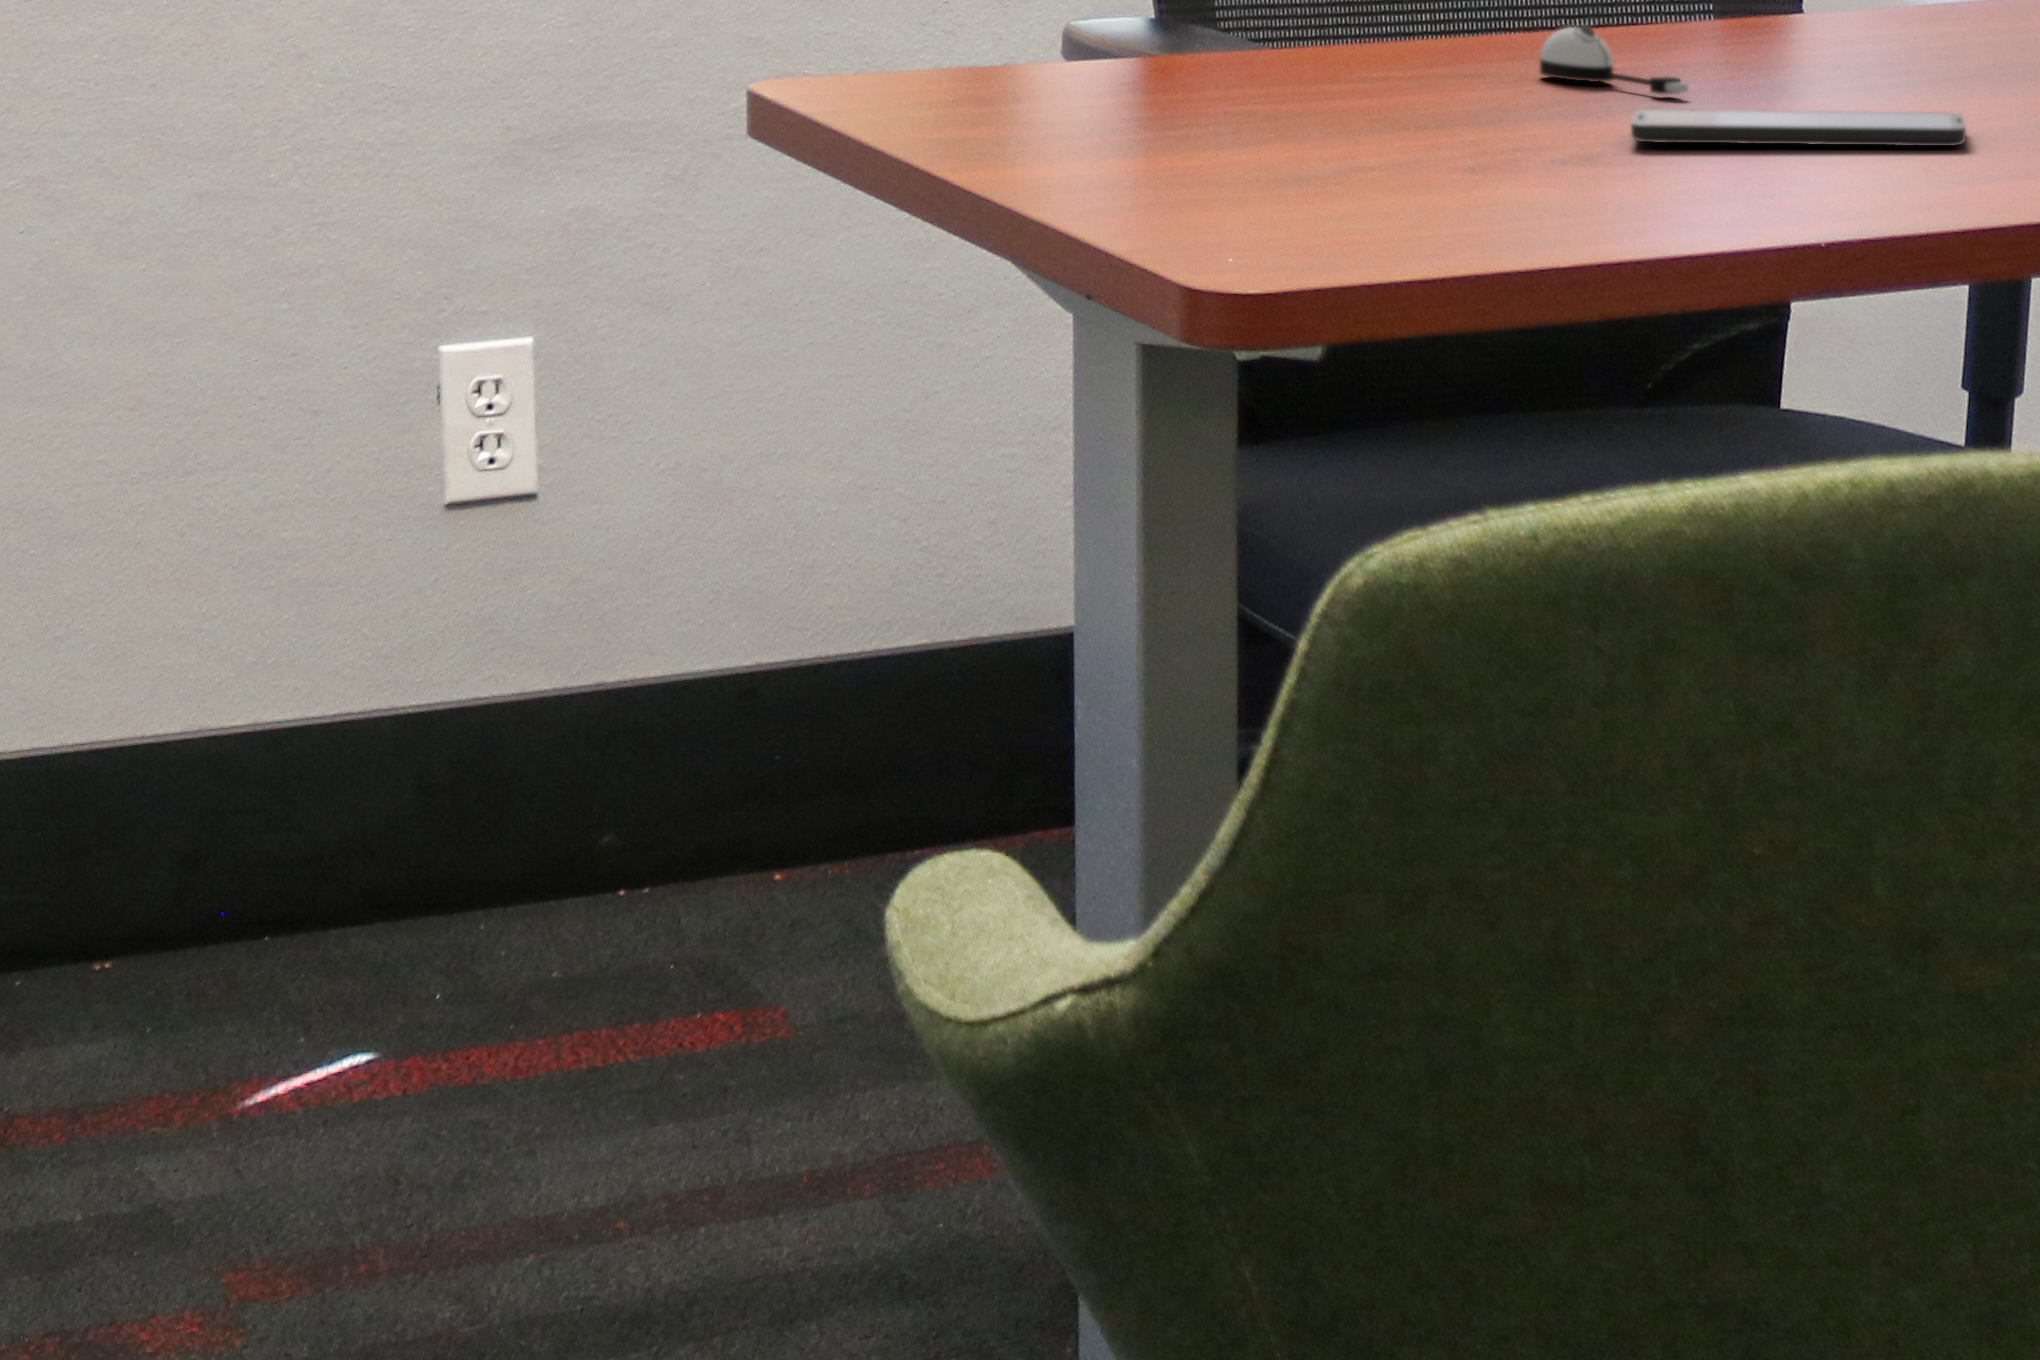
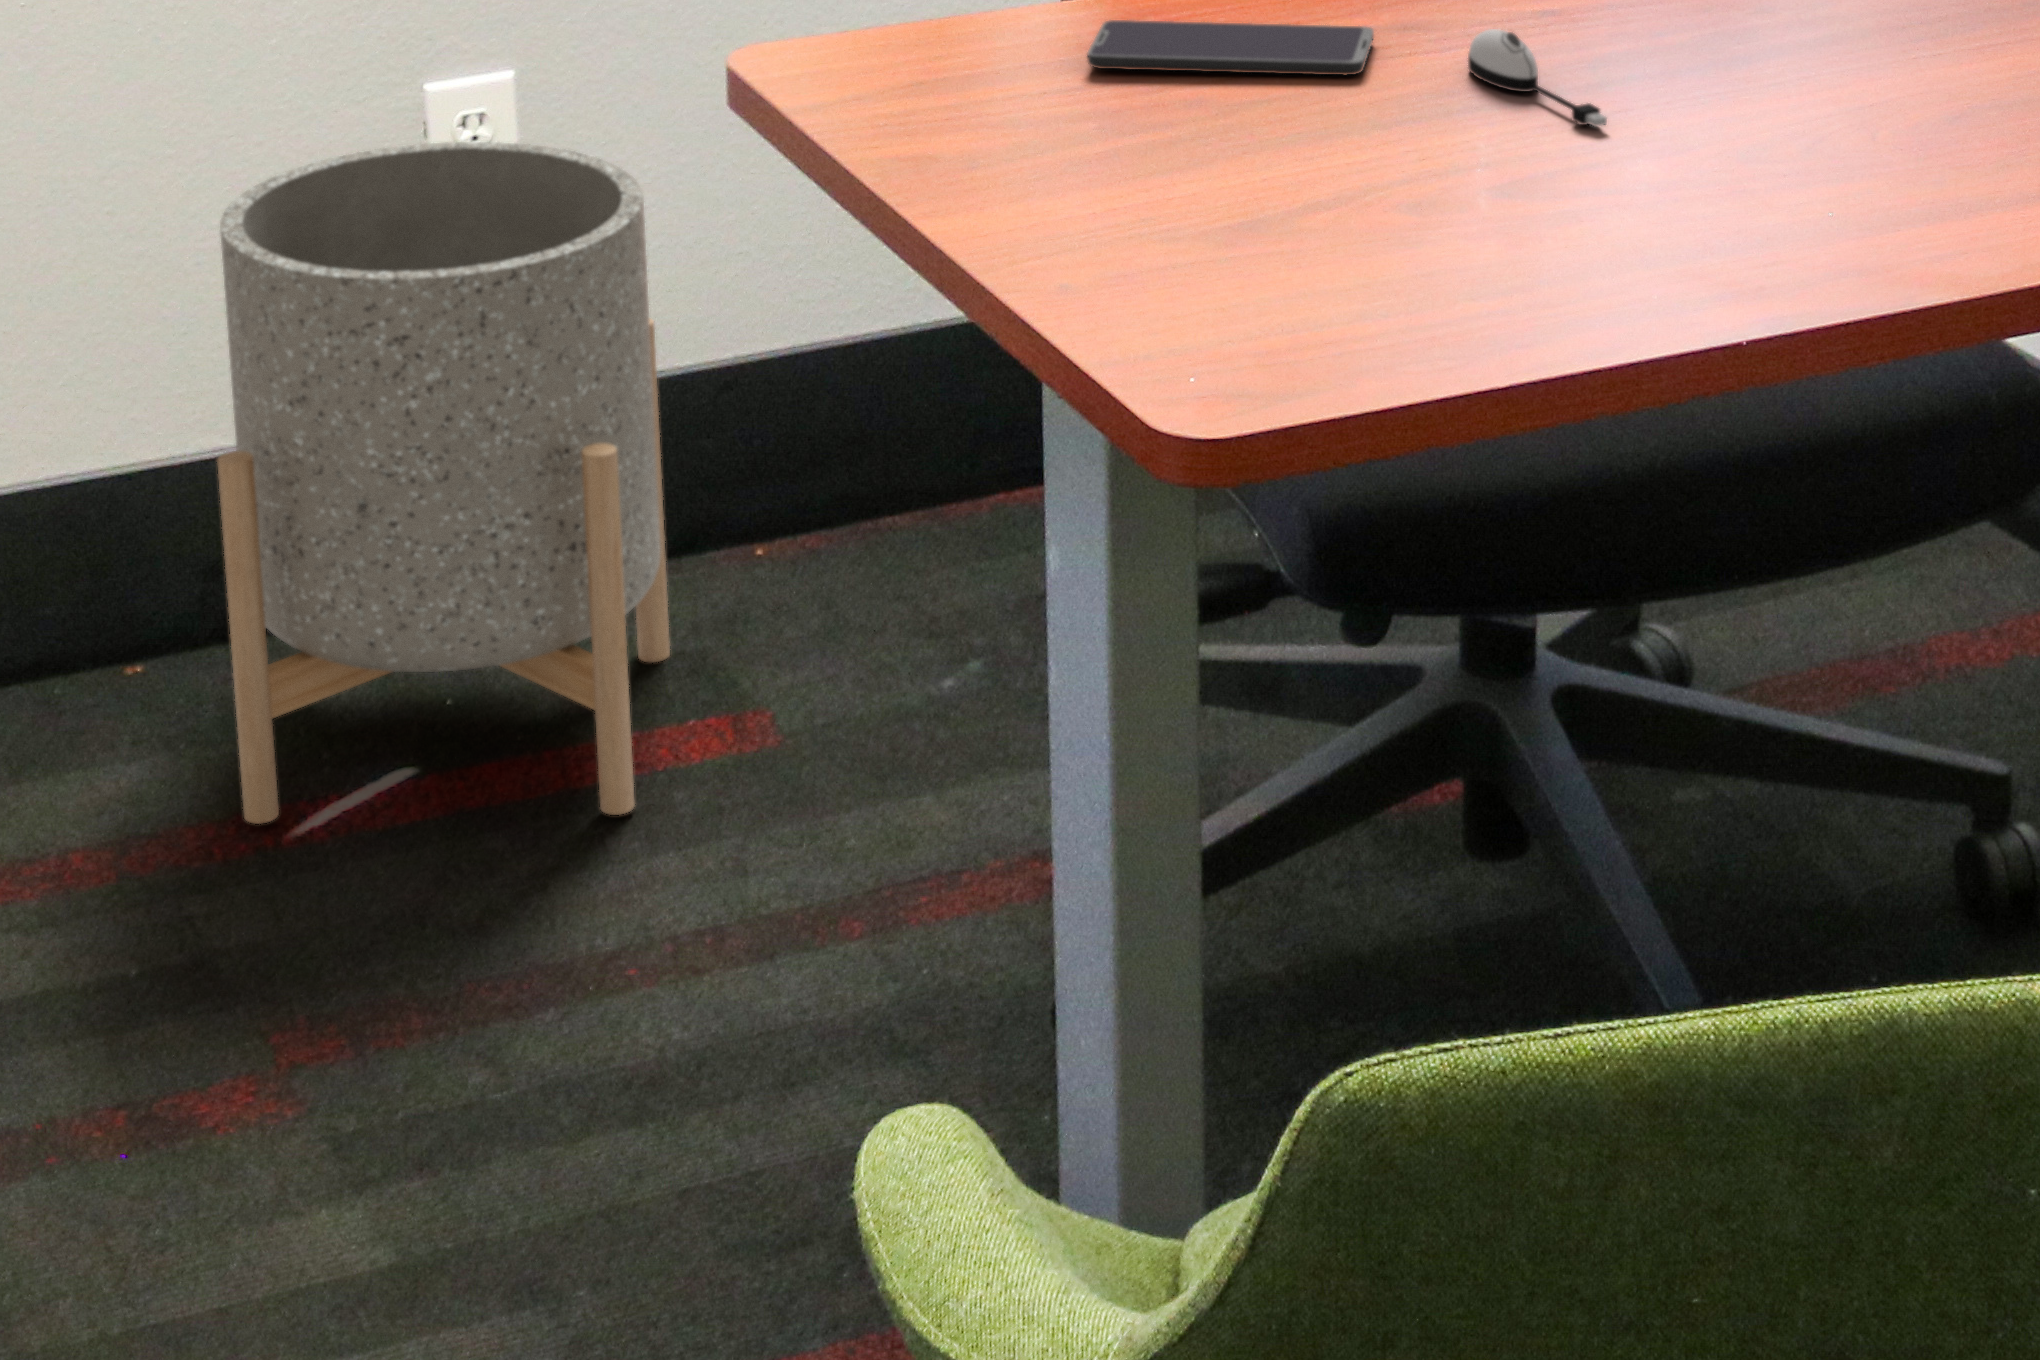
smartphone: present [1631,109,1966,146] -> present [1087,20,1374,75]
planter: none [188,386,664,1098] -> present [217,142,670,824]

